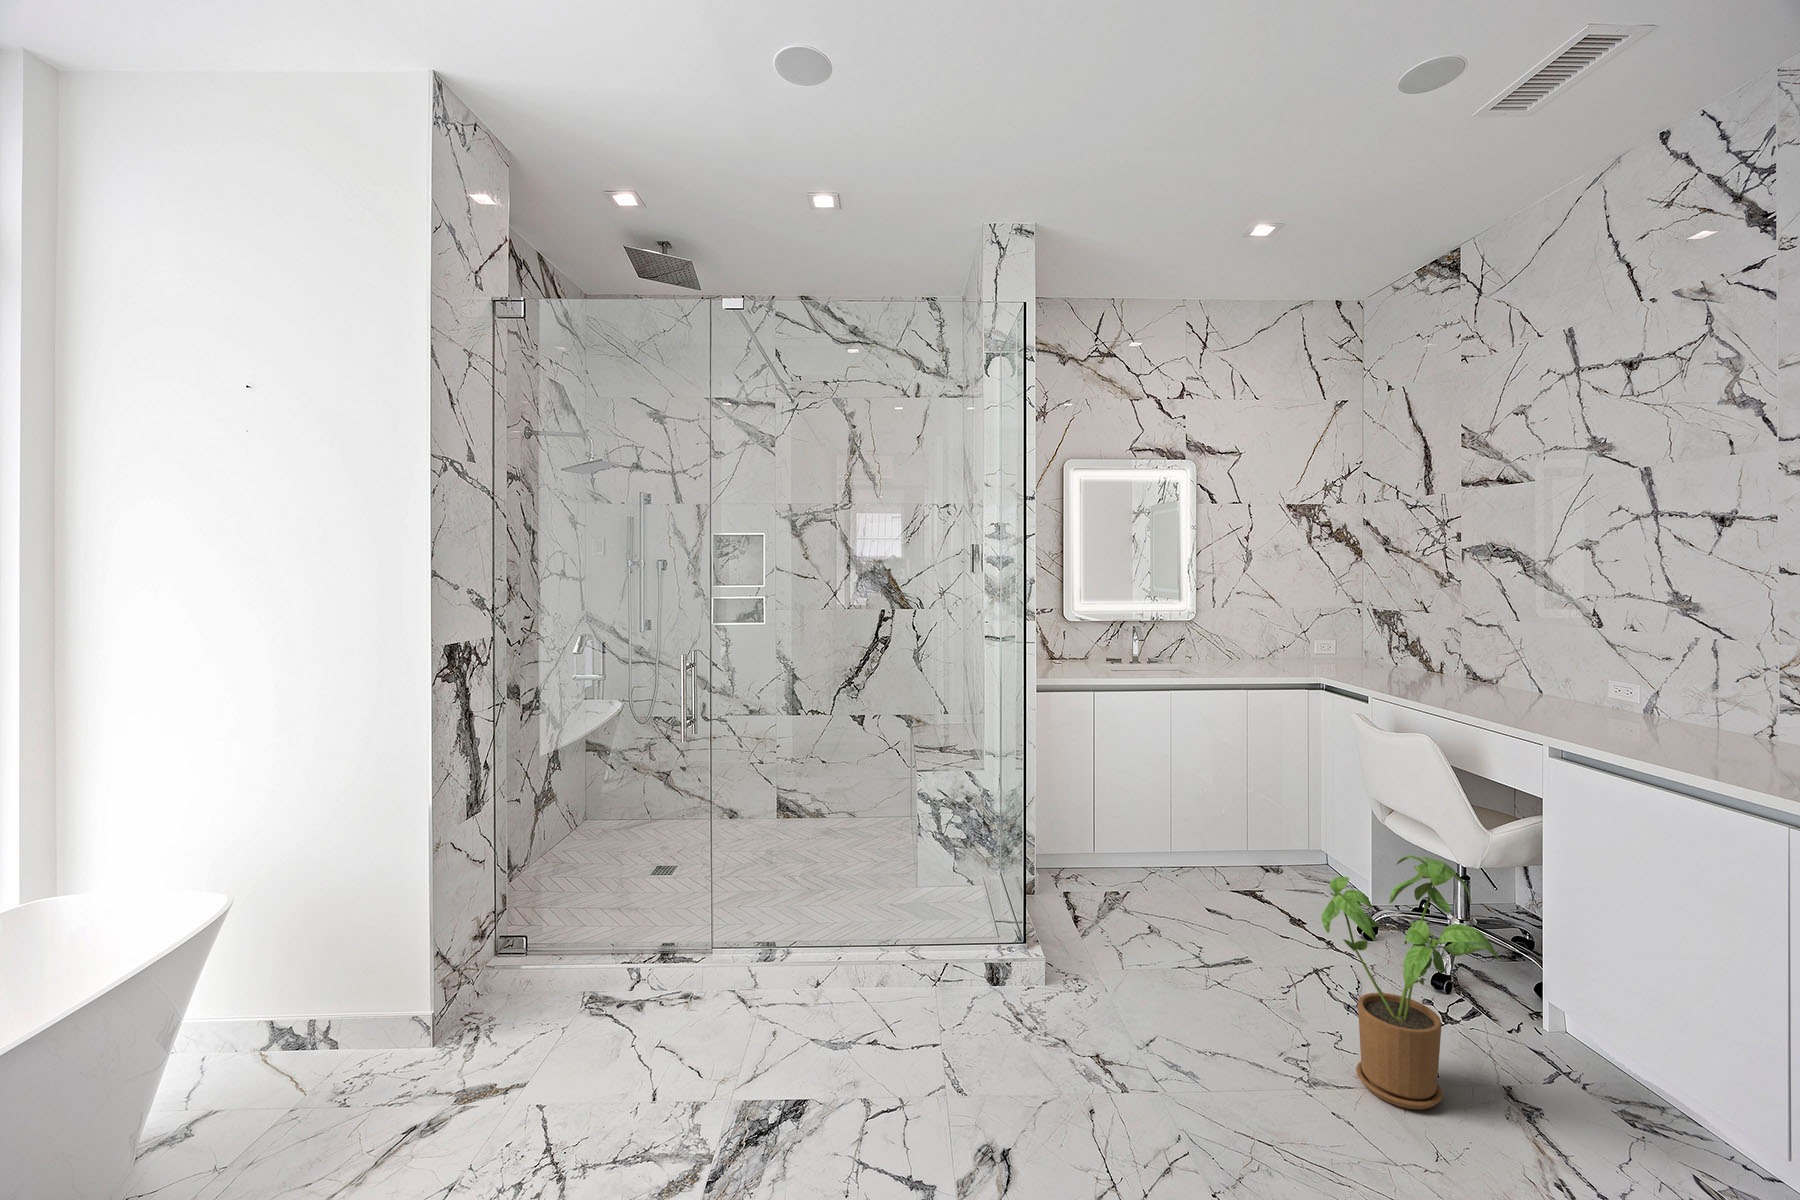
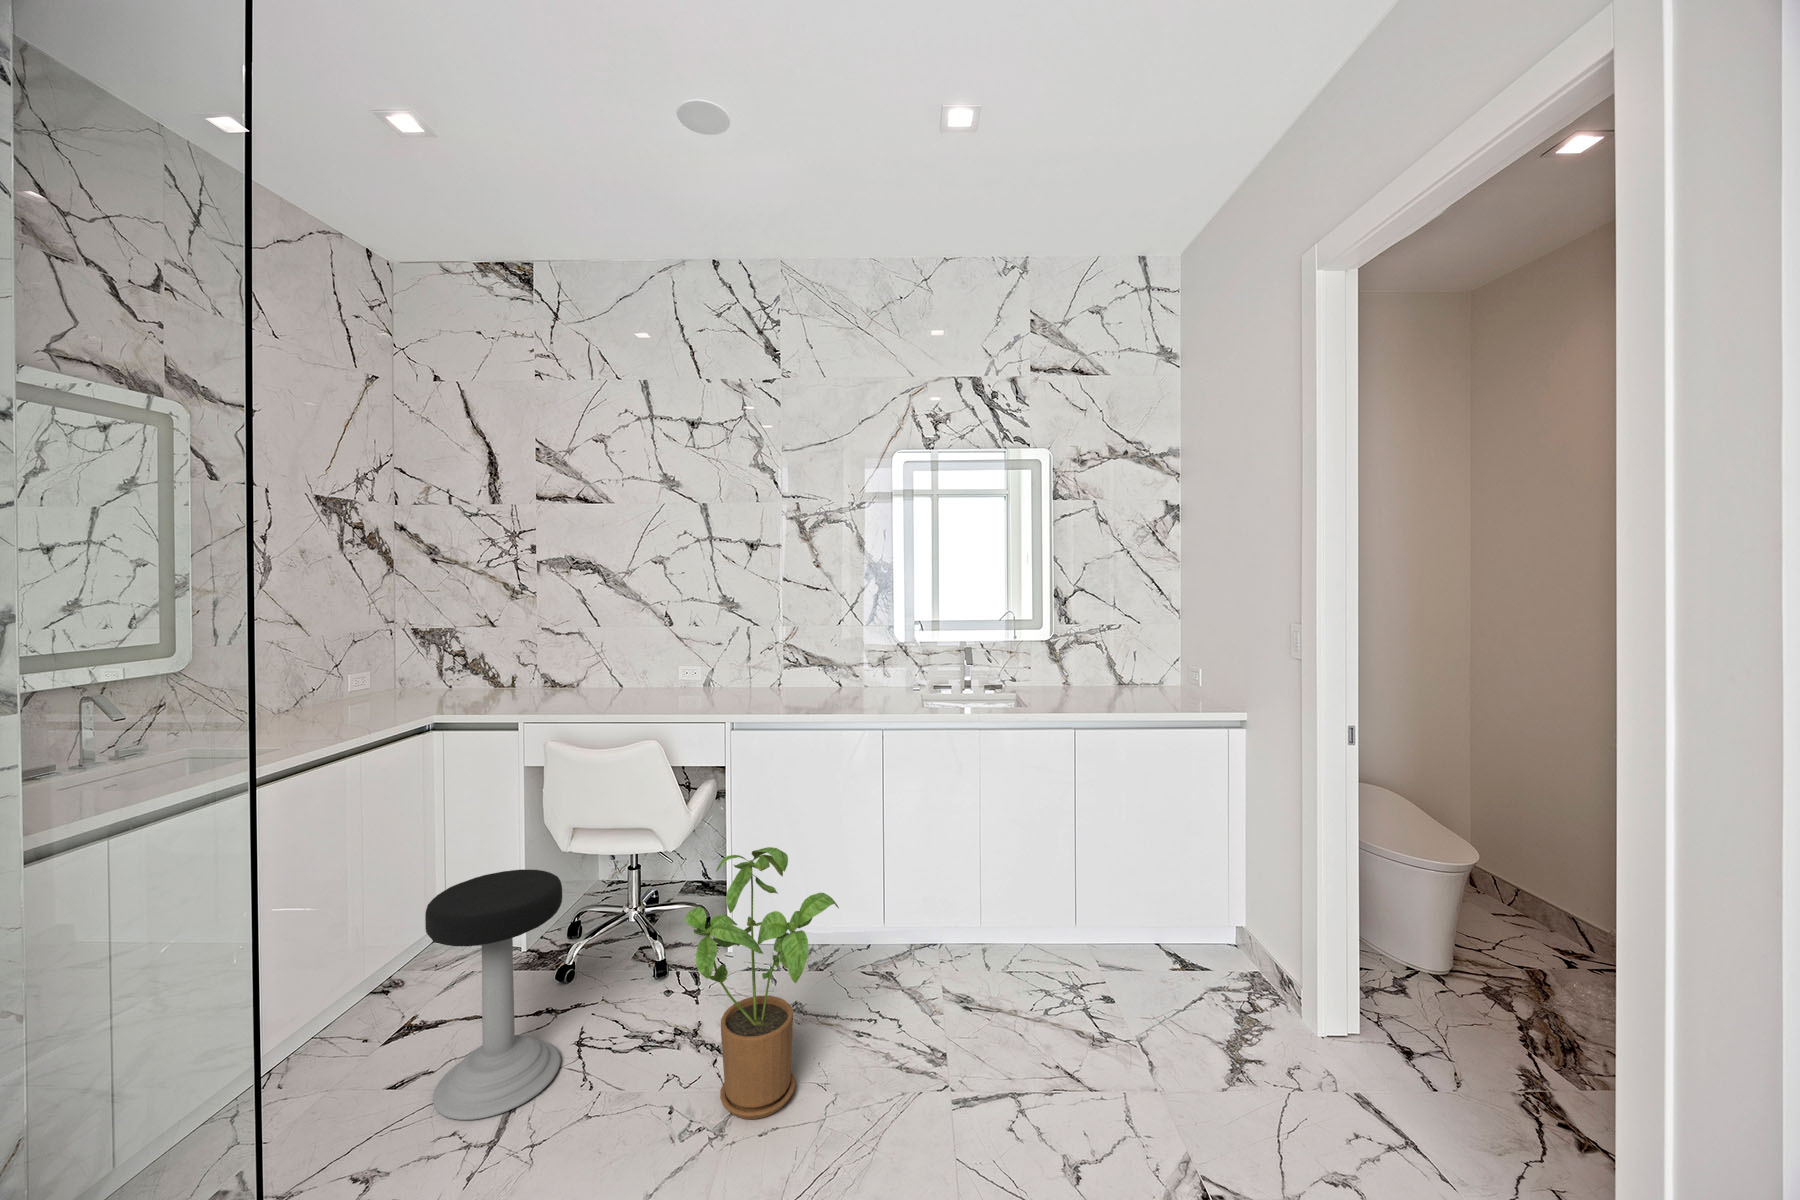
stool: none [1216,802,1313,975] -> present [425,870,562,1120]

